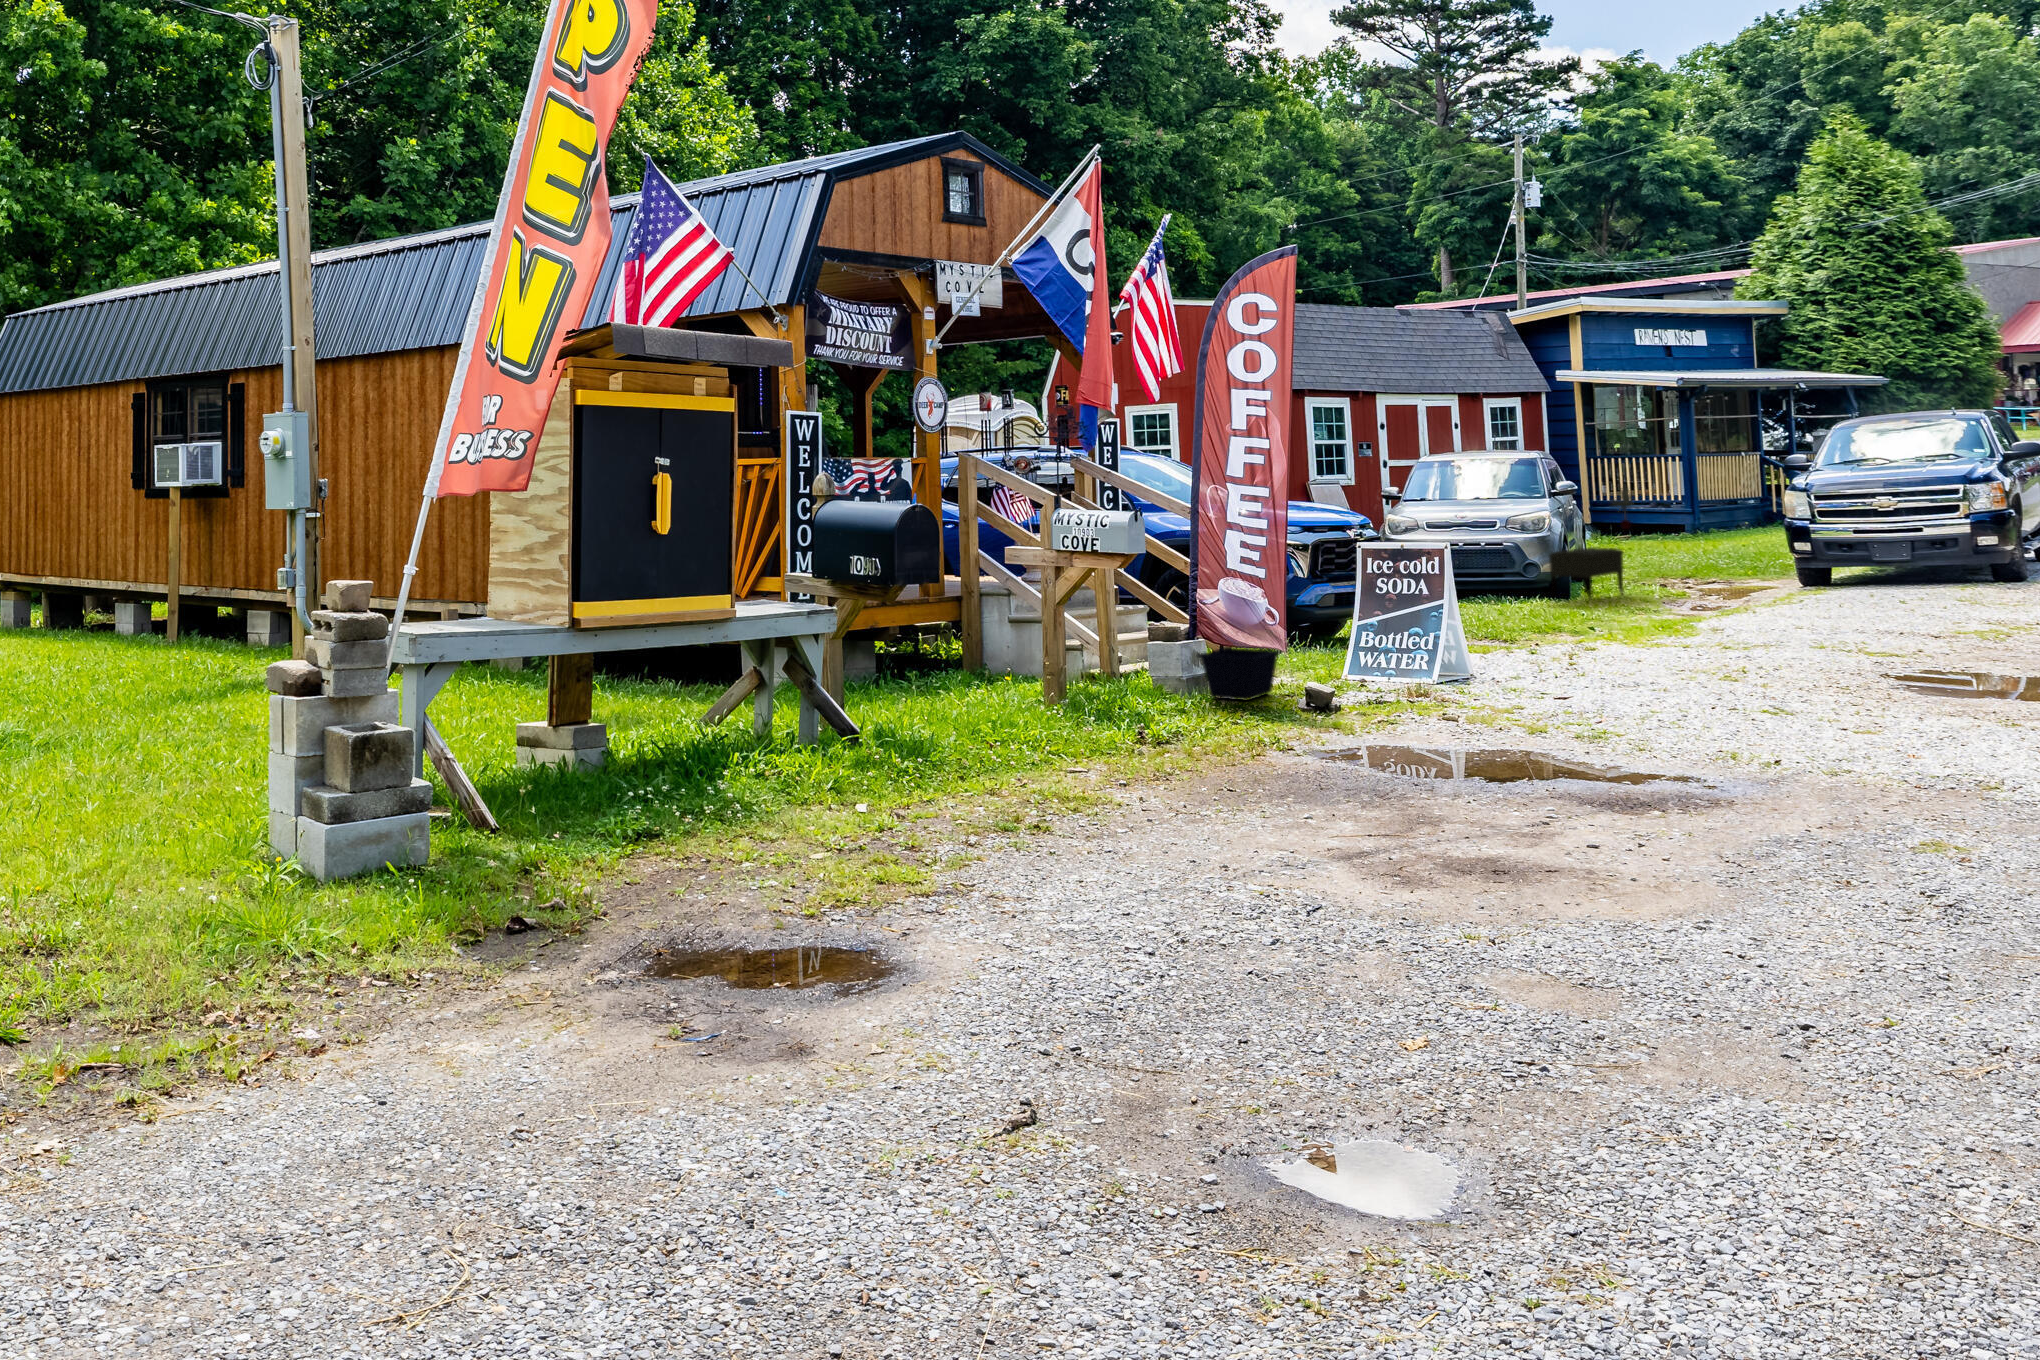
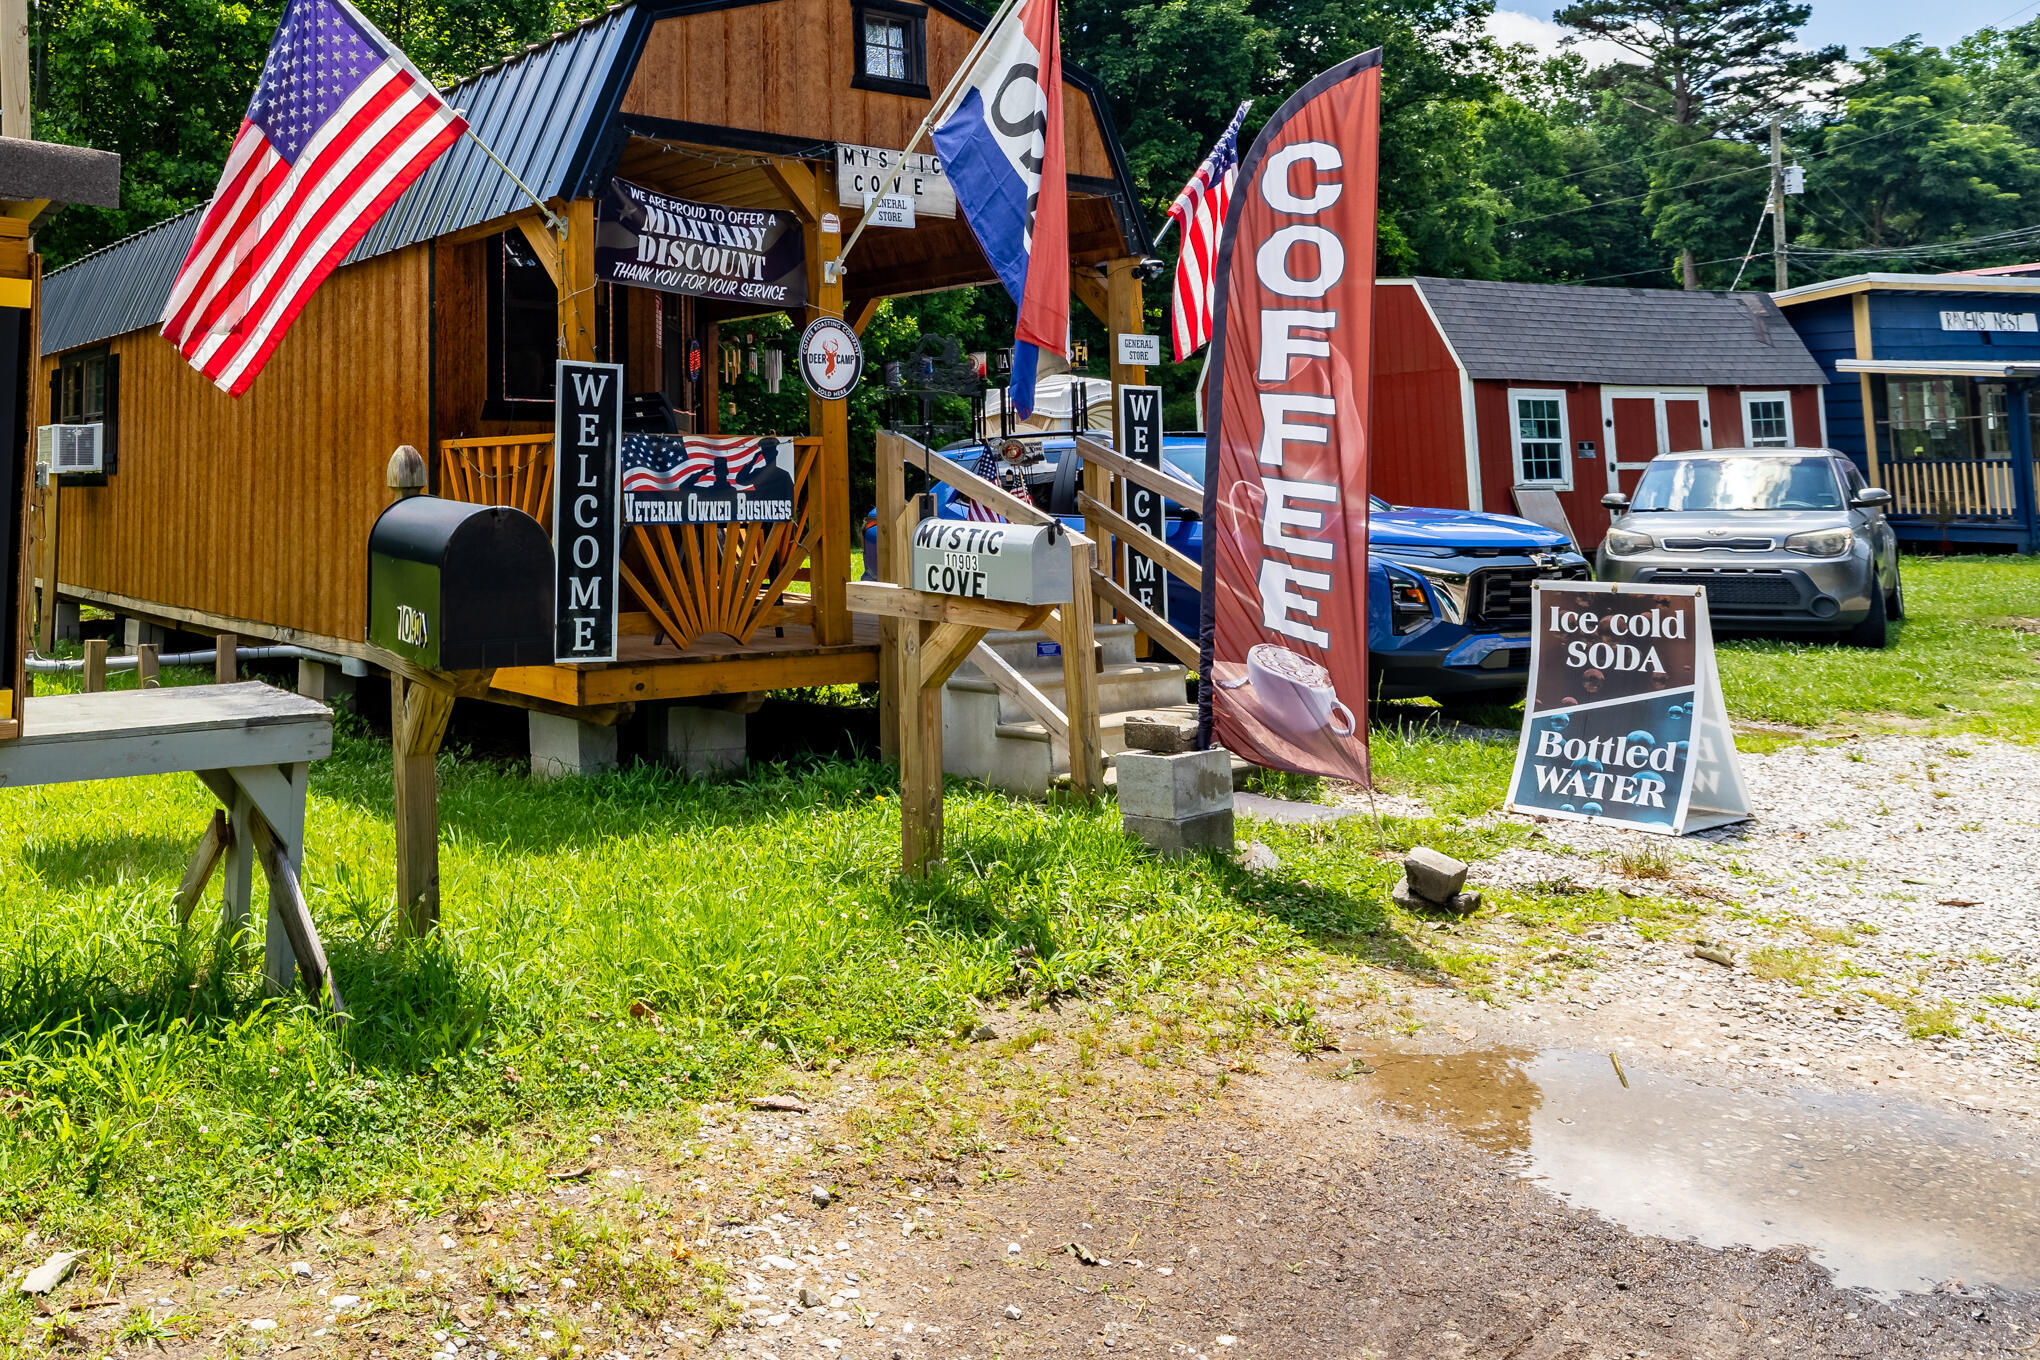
bench: present [1549,547,1623,599] -> none [1863,583,1989,661]
storage bin: present [1197,647,1282,700] -> none [1196,760,1368,869]

